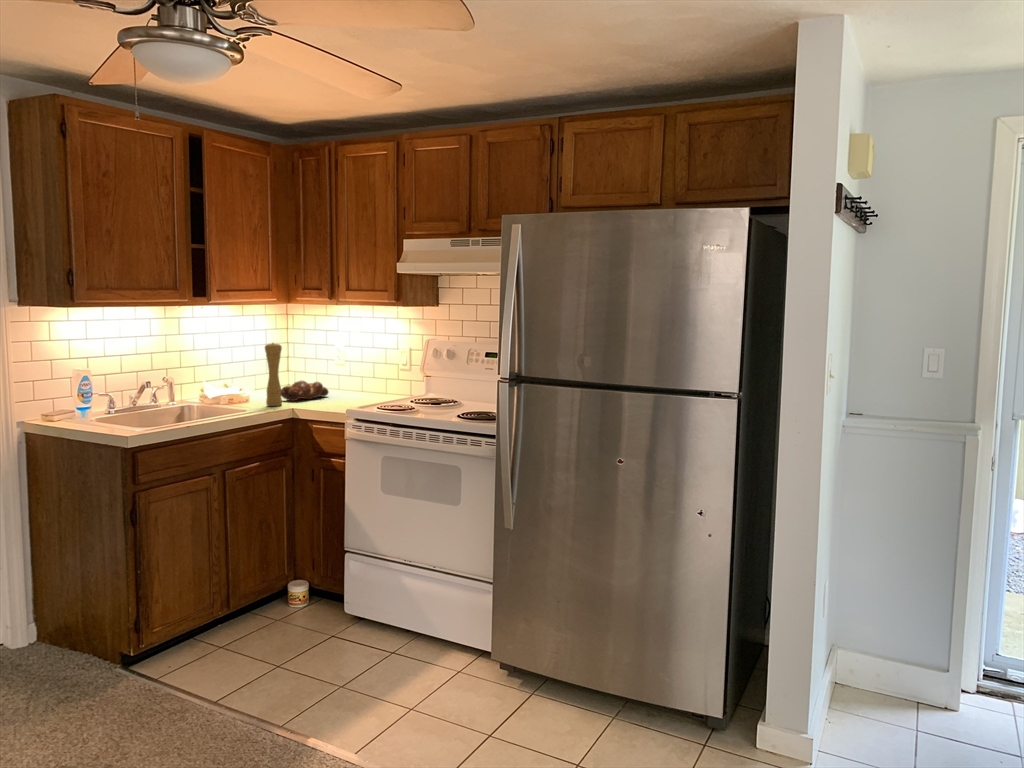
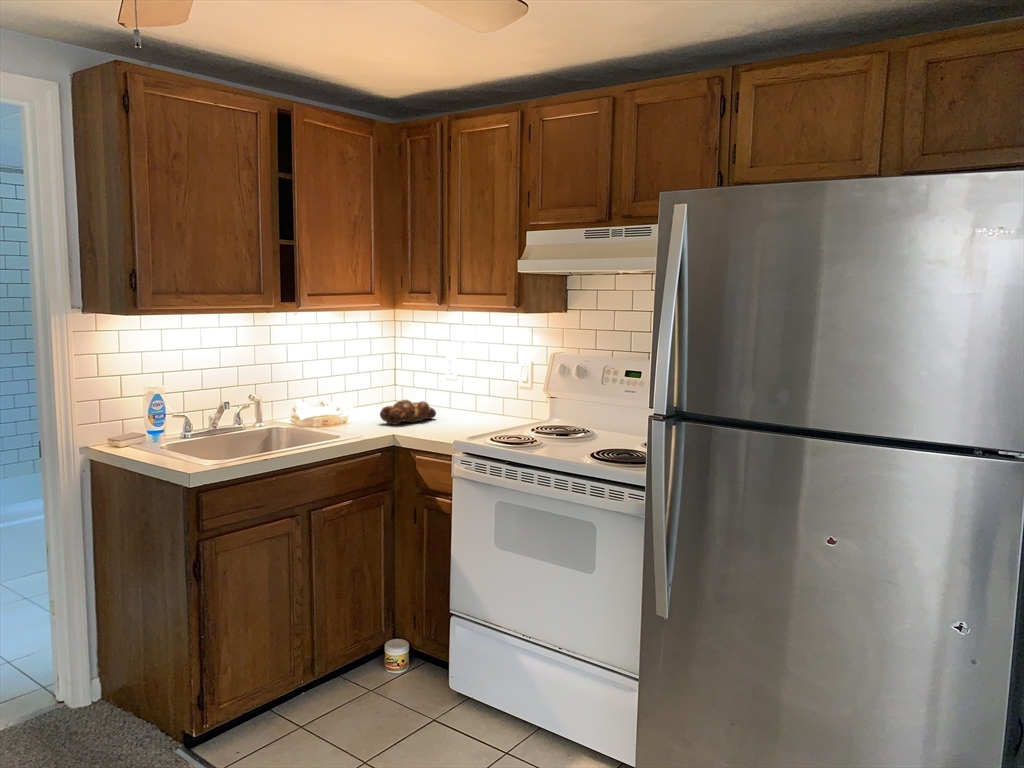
pepper mill: present [265,343,282,406] -> none [361,356,381,432]

